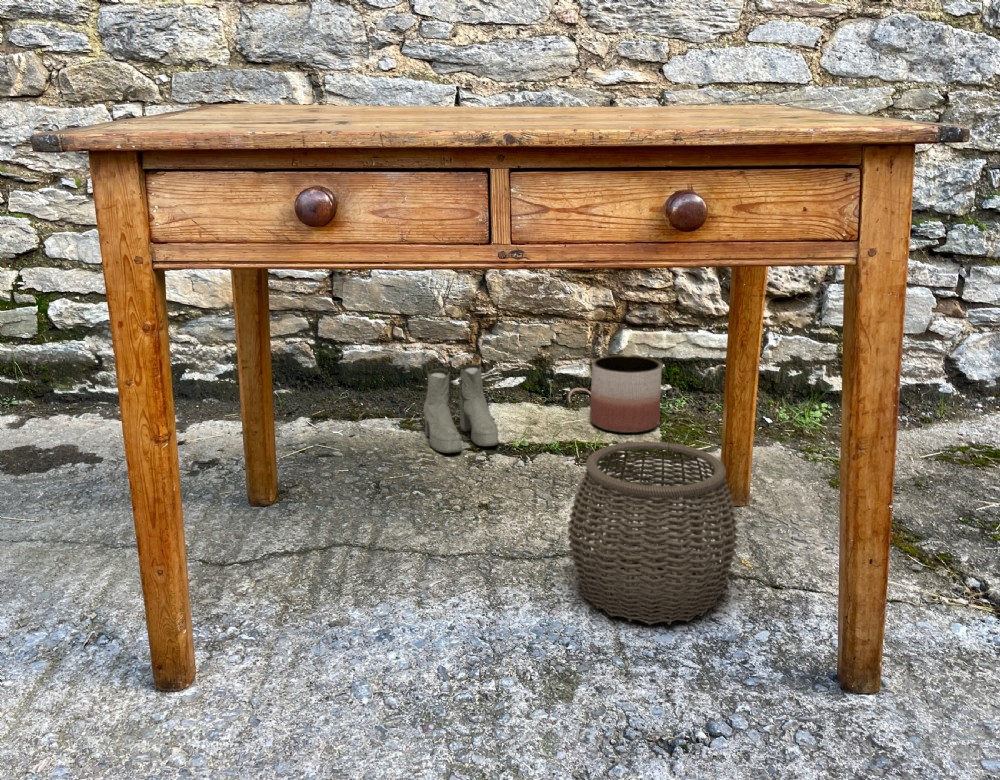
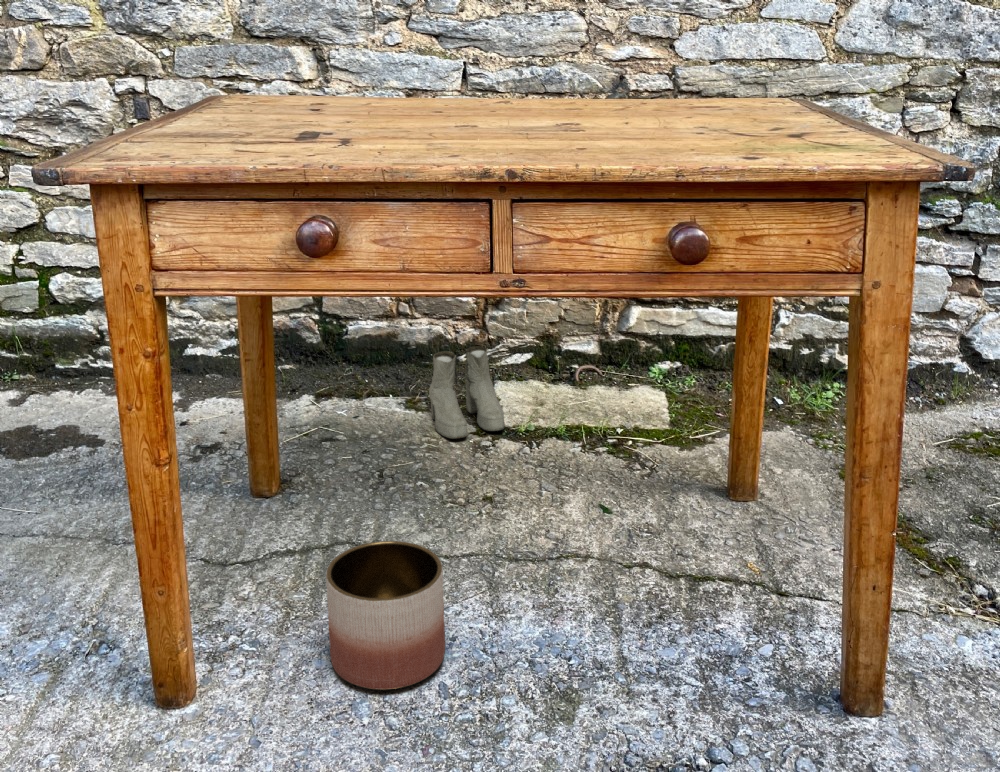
planter: present [590,355,662,433] -> present [326,541,445,690]
woven basket: present [568,441,738,625] -> none [571,447,744,637]

